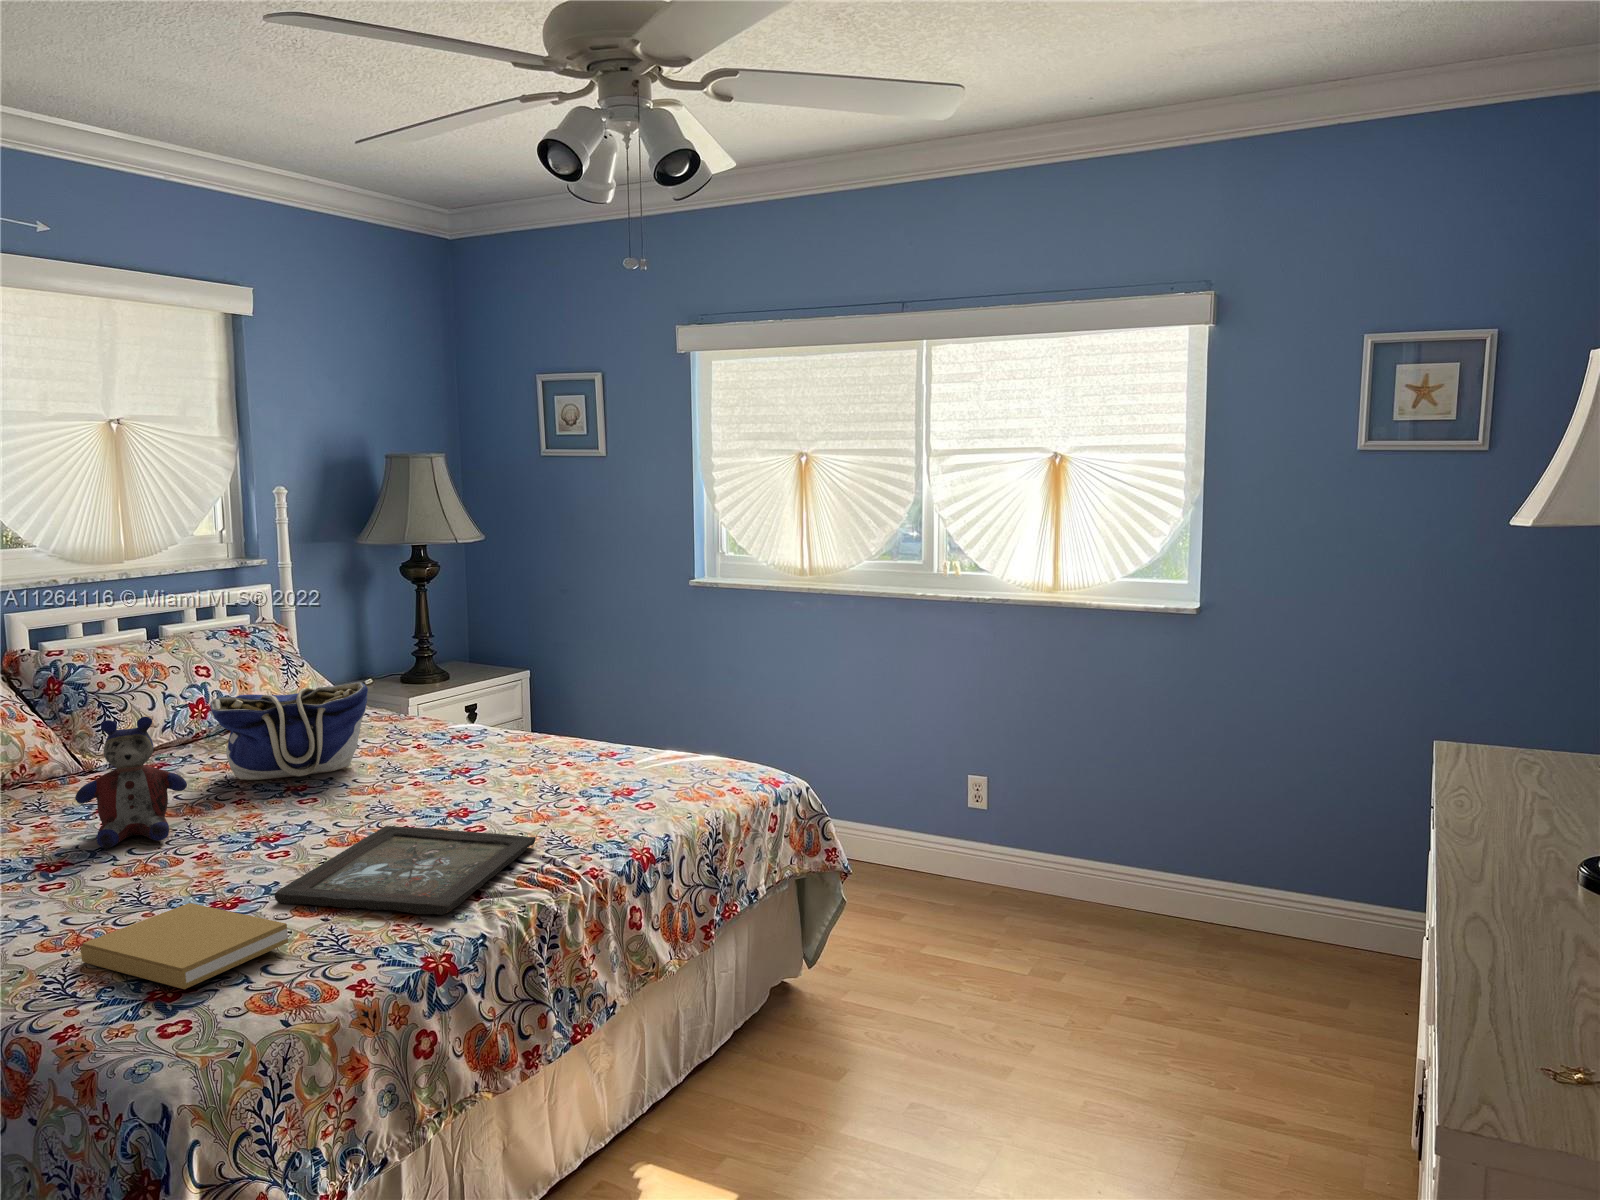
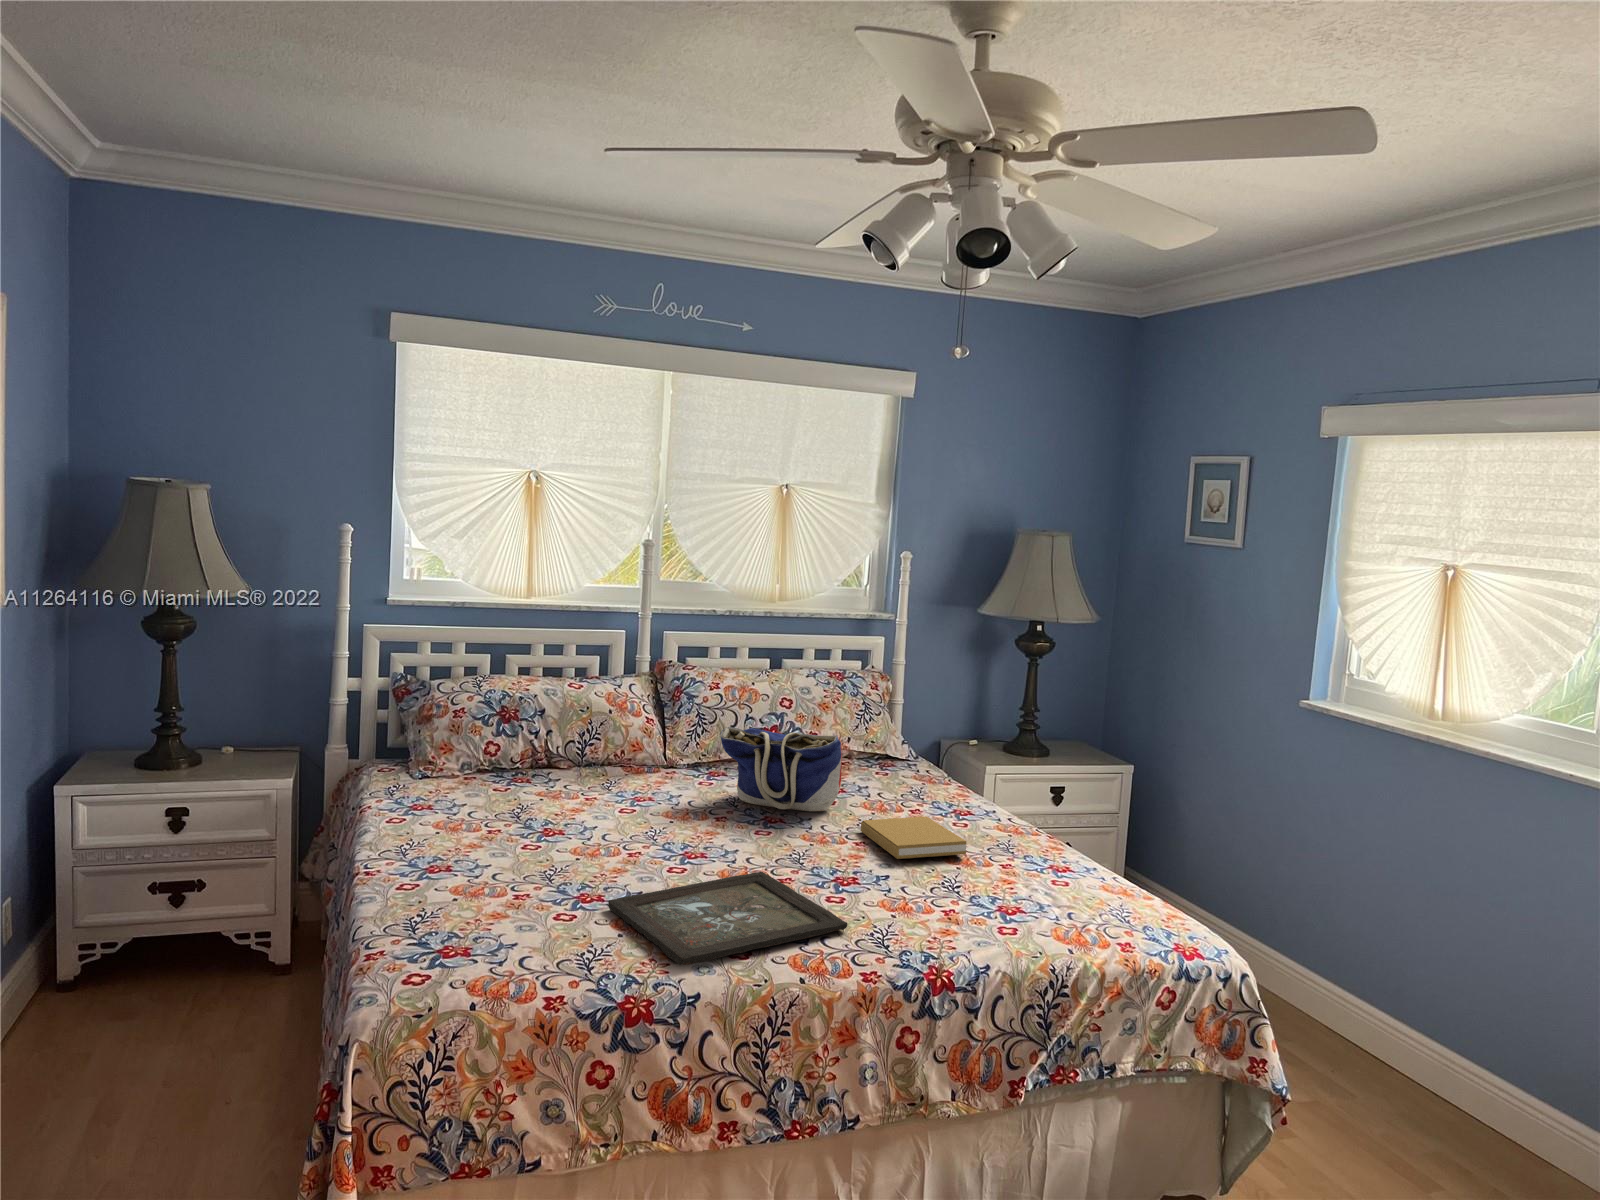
stuffed bear: present [75,717,187,848] -> none [584,729,662,834]
book: present [81,903,288,989] -> present [861,817,966,859]

